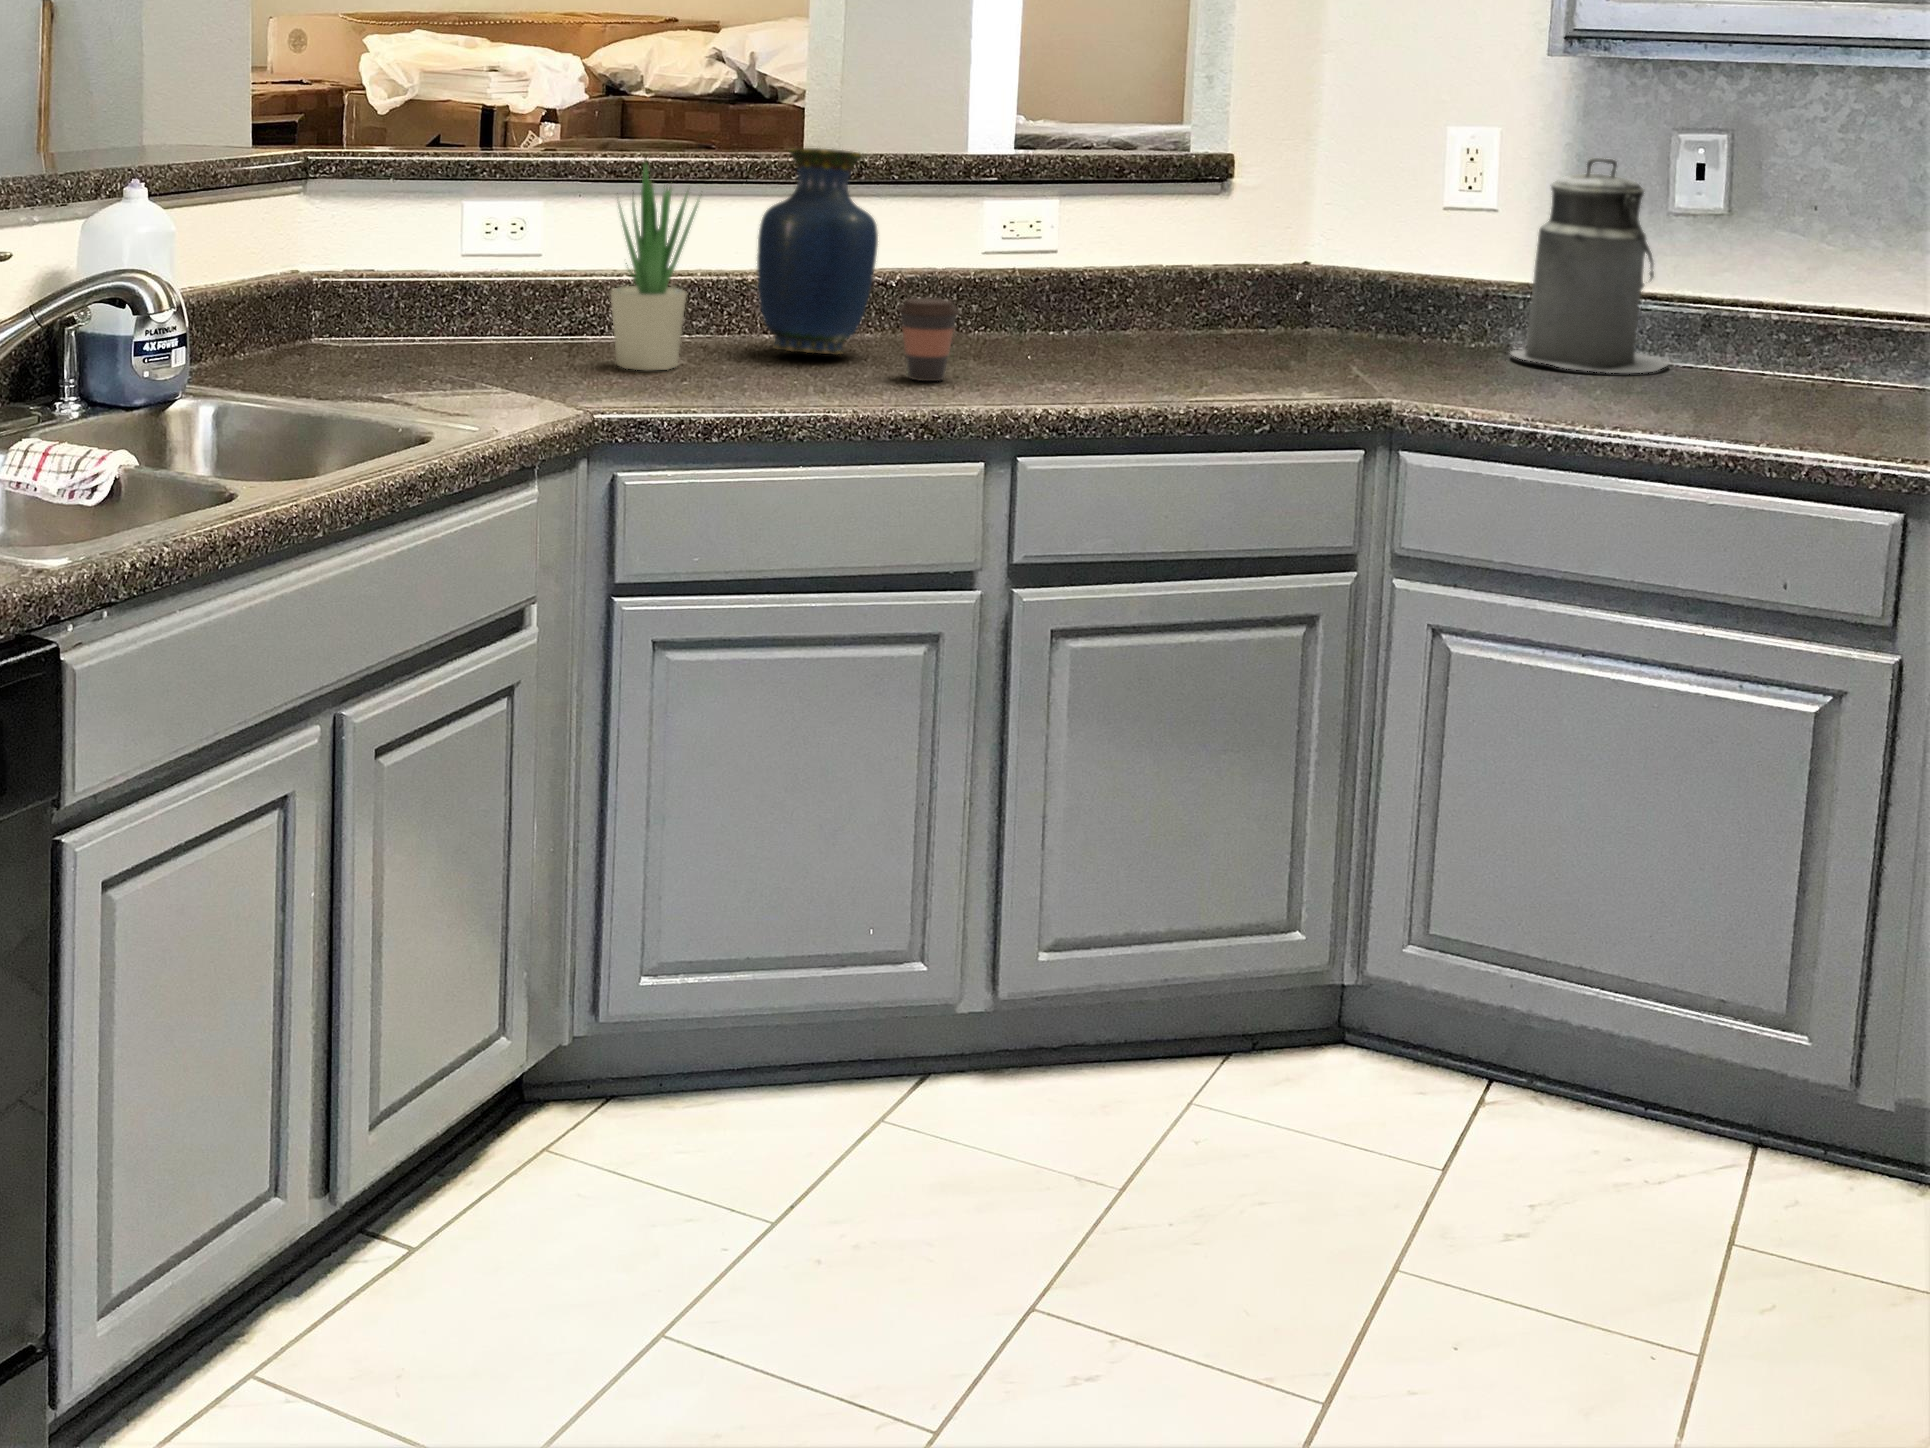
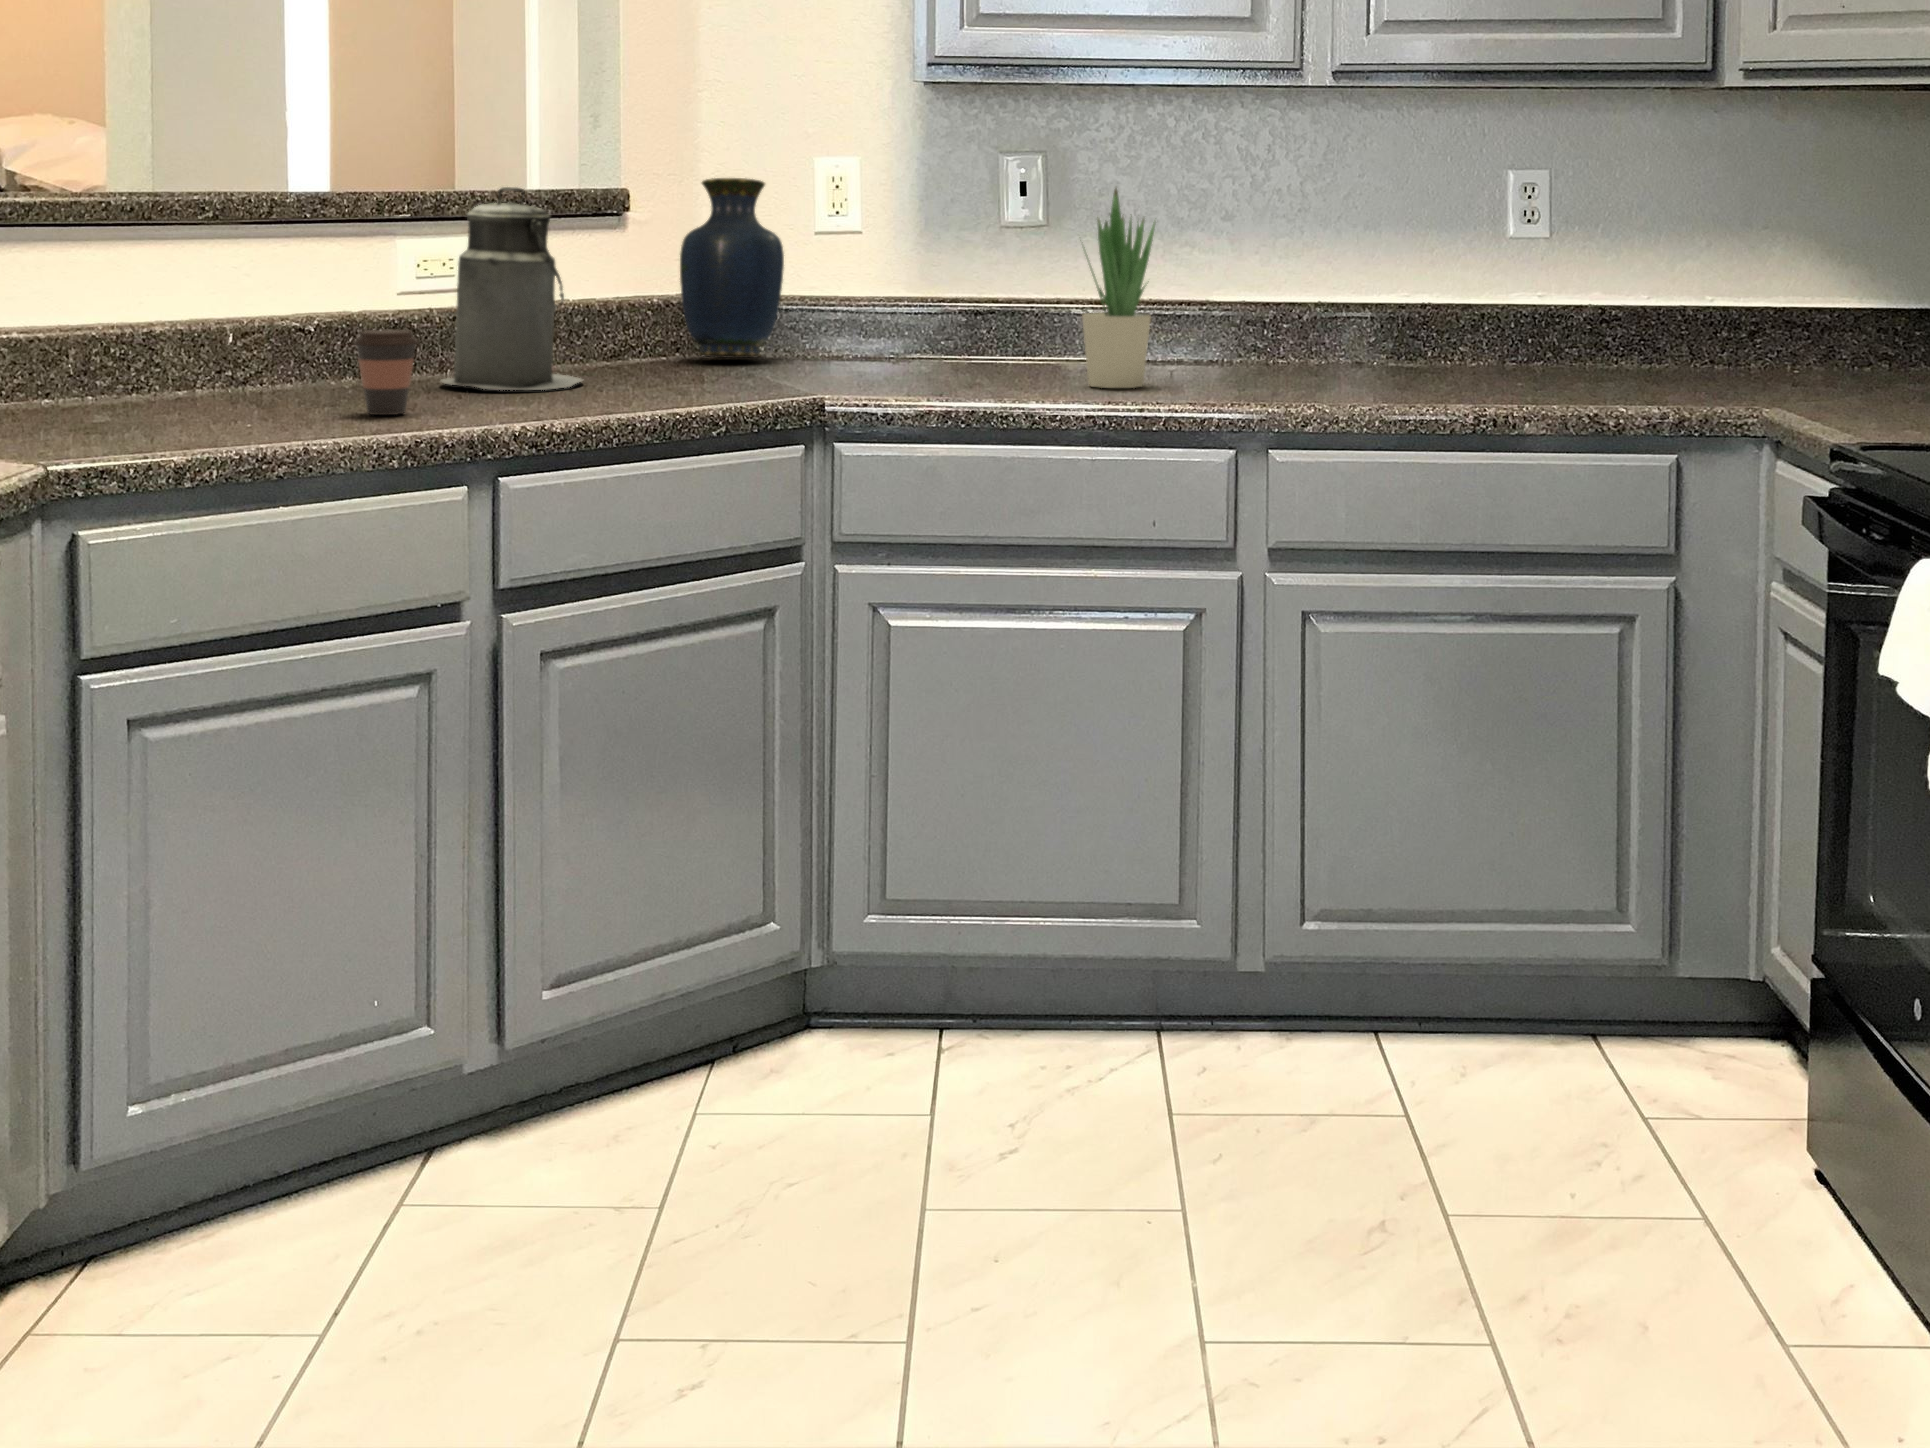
vase: present [757,148,878,355] -> present [680,178,784,358]
potted plant: present [611,158,699,371] -> present [1082,189,1155,388]
canister: present [1511,158,1668,373] -> present [441,187,582,390]

